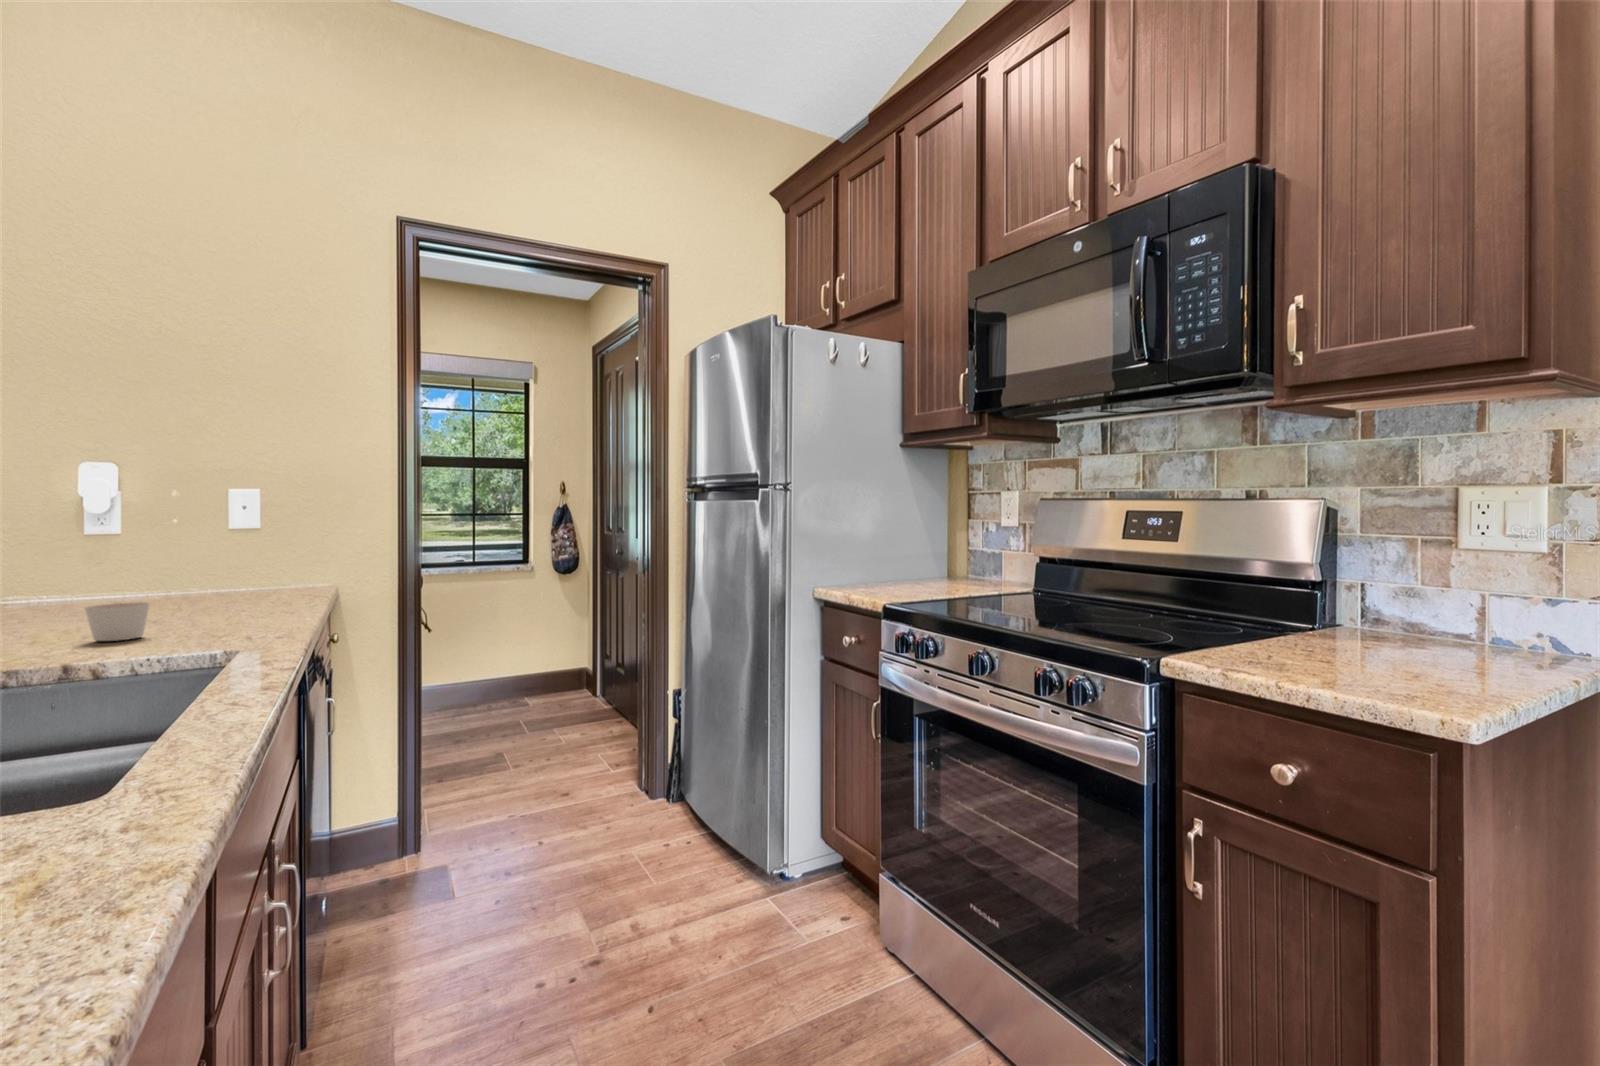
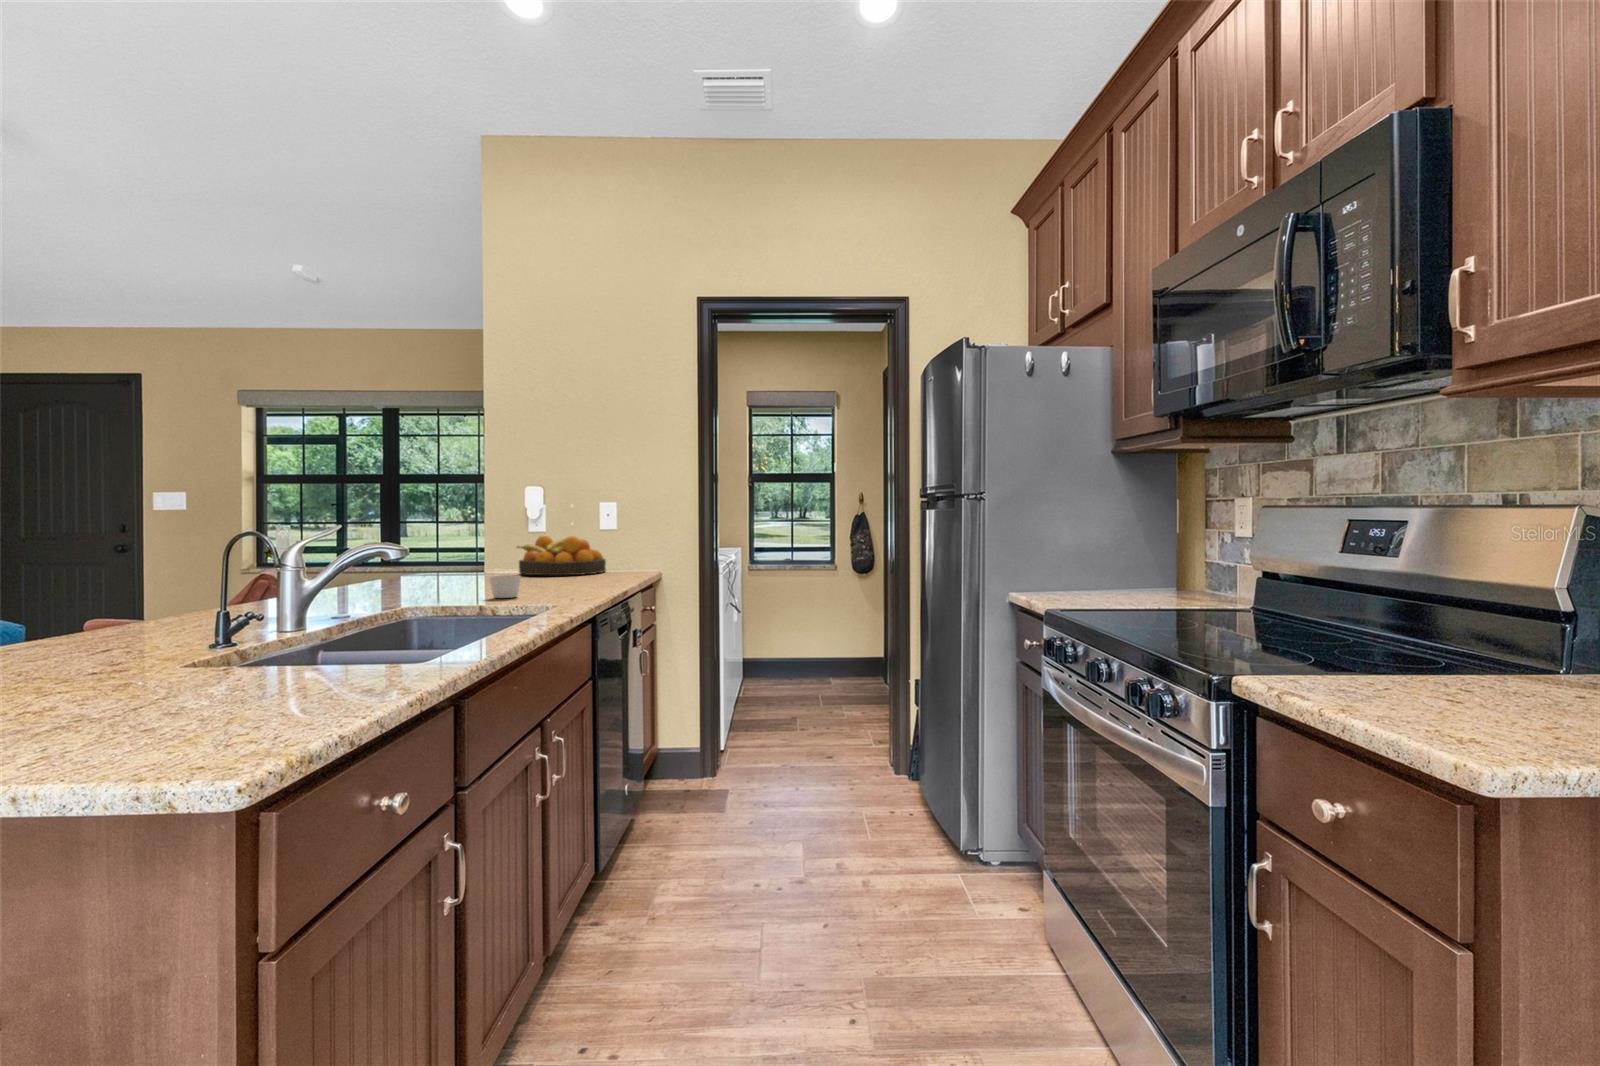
fruit bowl: none [76,539,244,600] -> present [518,536,606,575]

